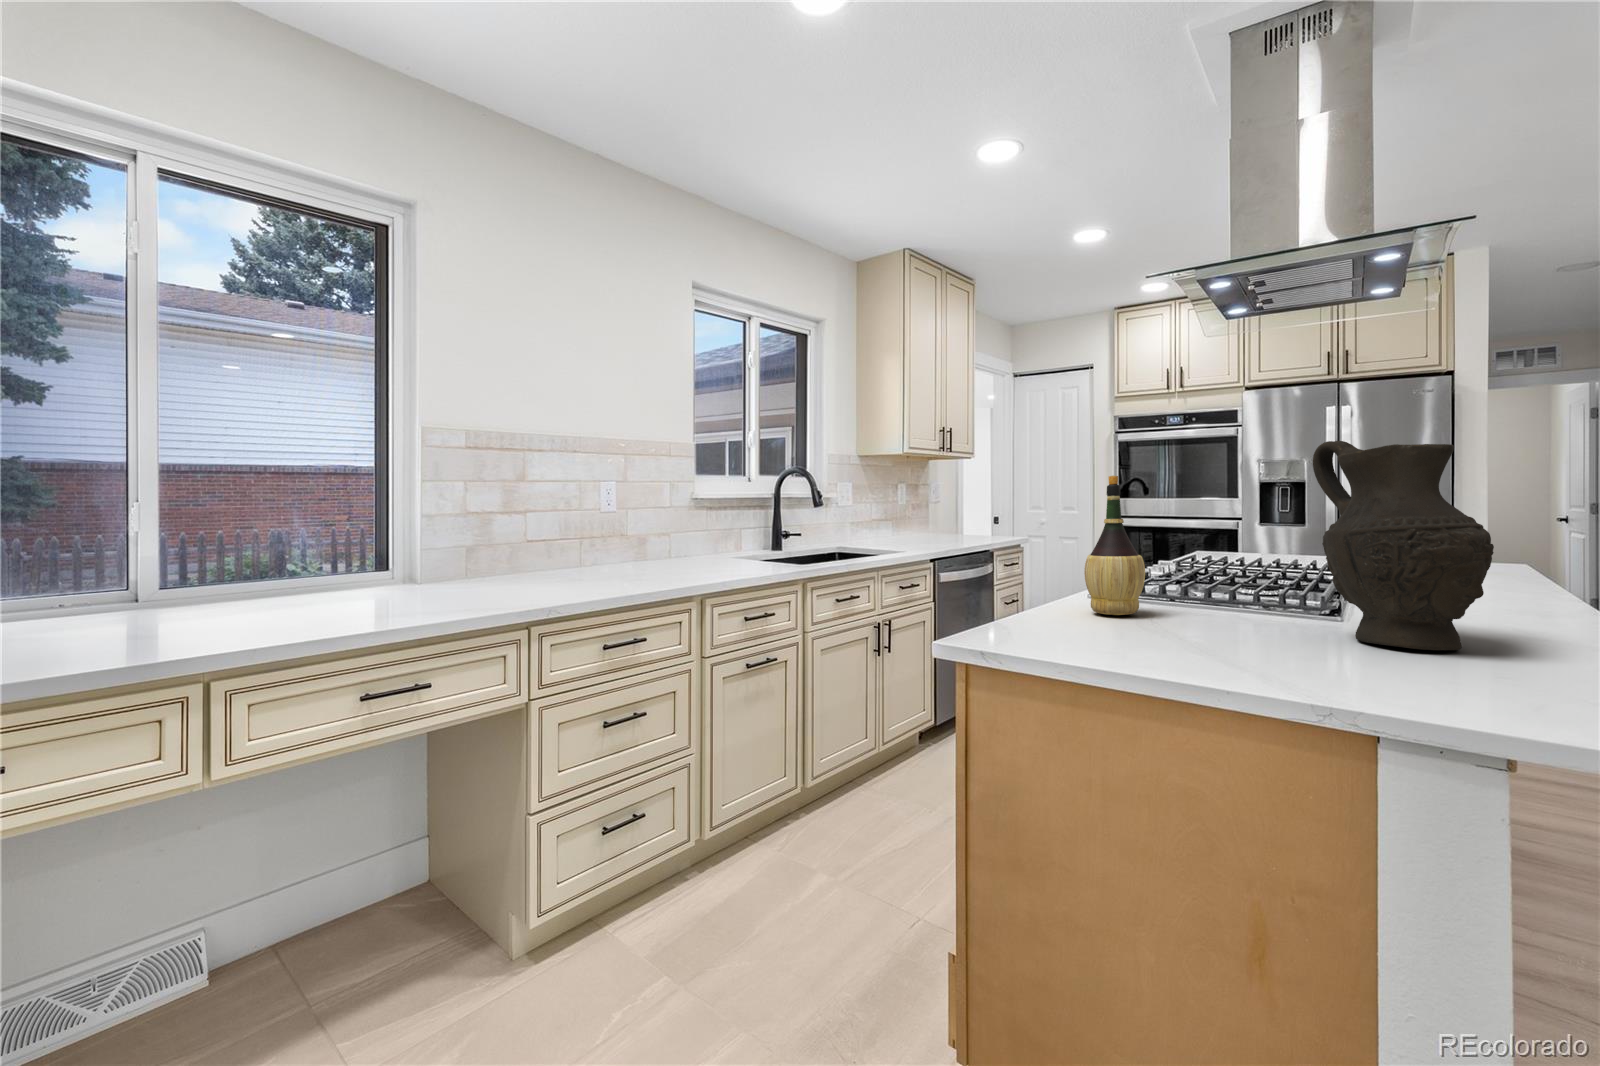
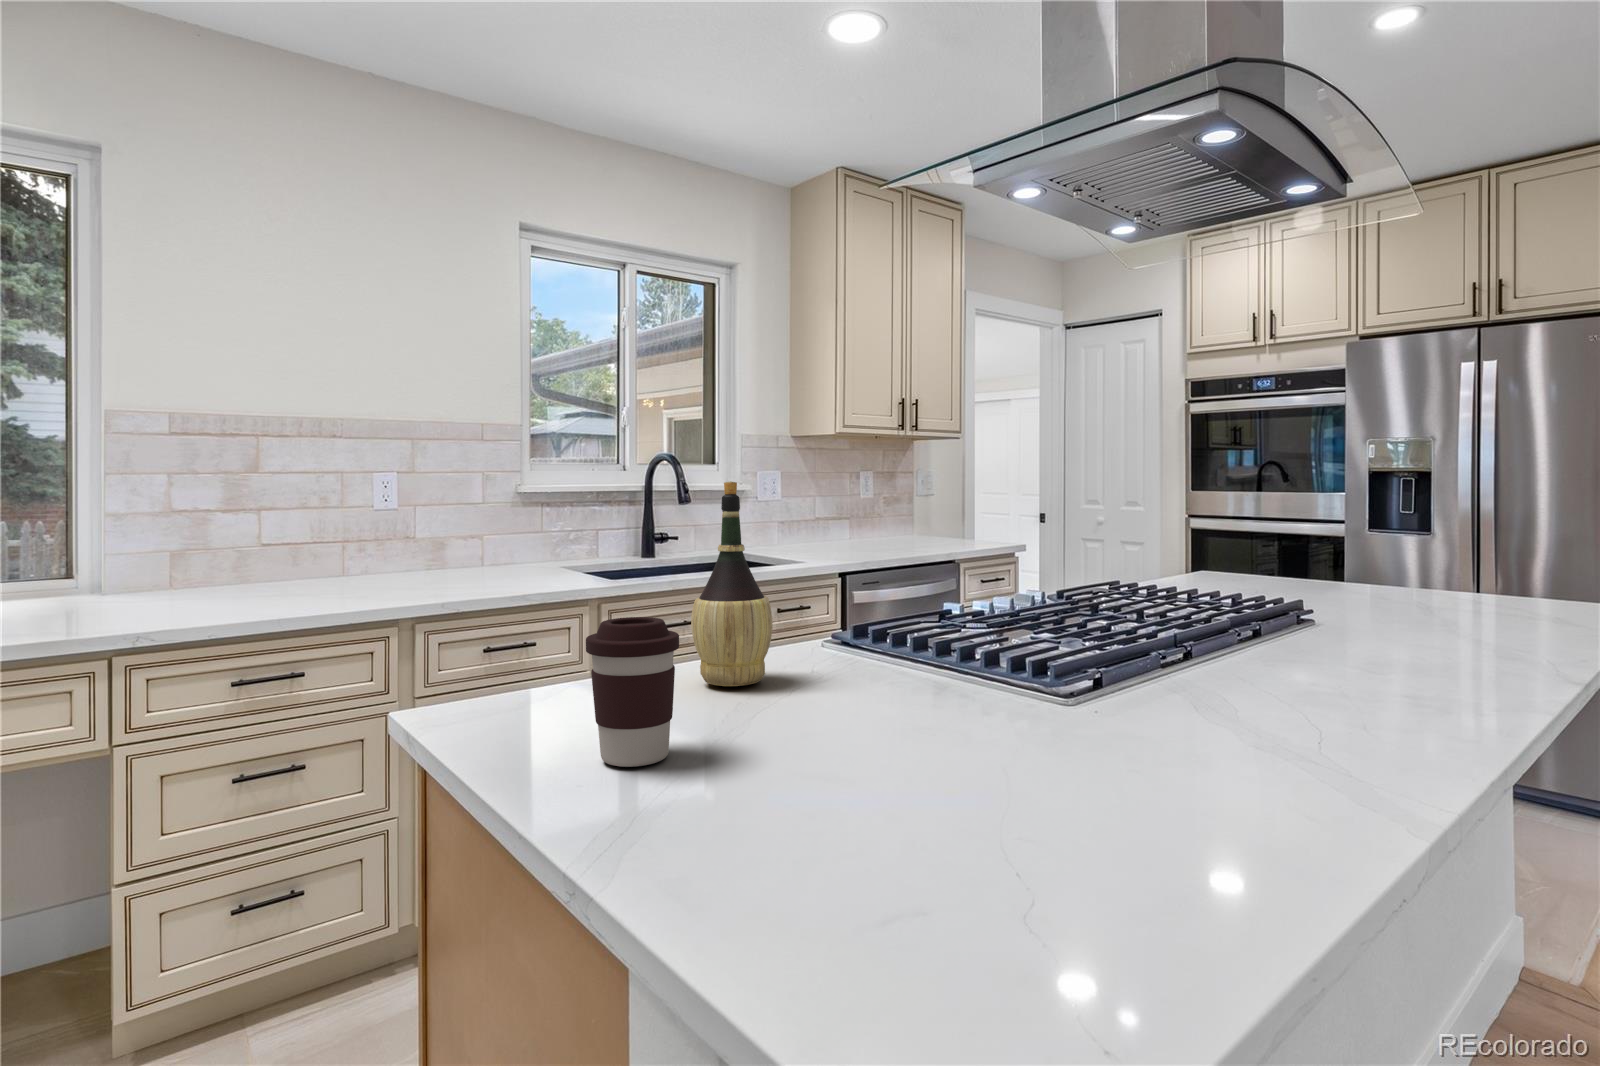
decorative vase: present [1313,441,1494,650] -> none [857,436,1061,796]
coffee cup: none [1161,557,1229,651] -> present [586,617,679,767]

